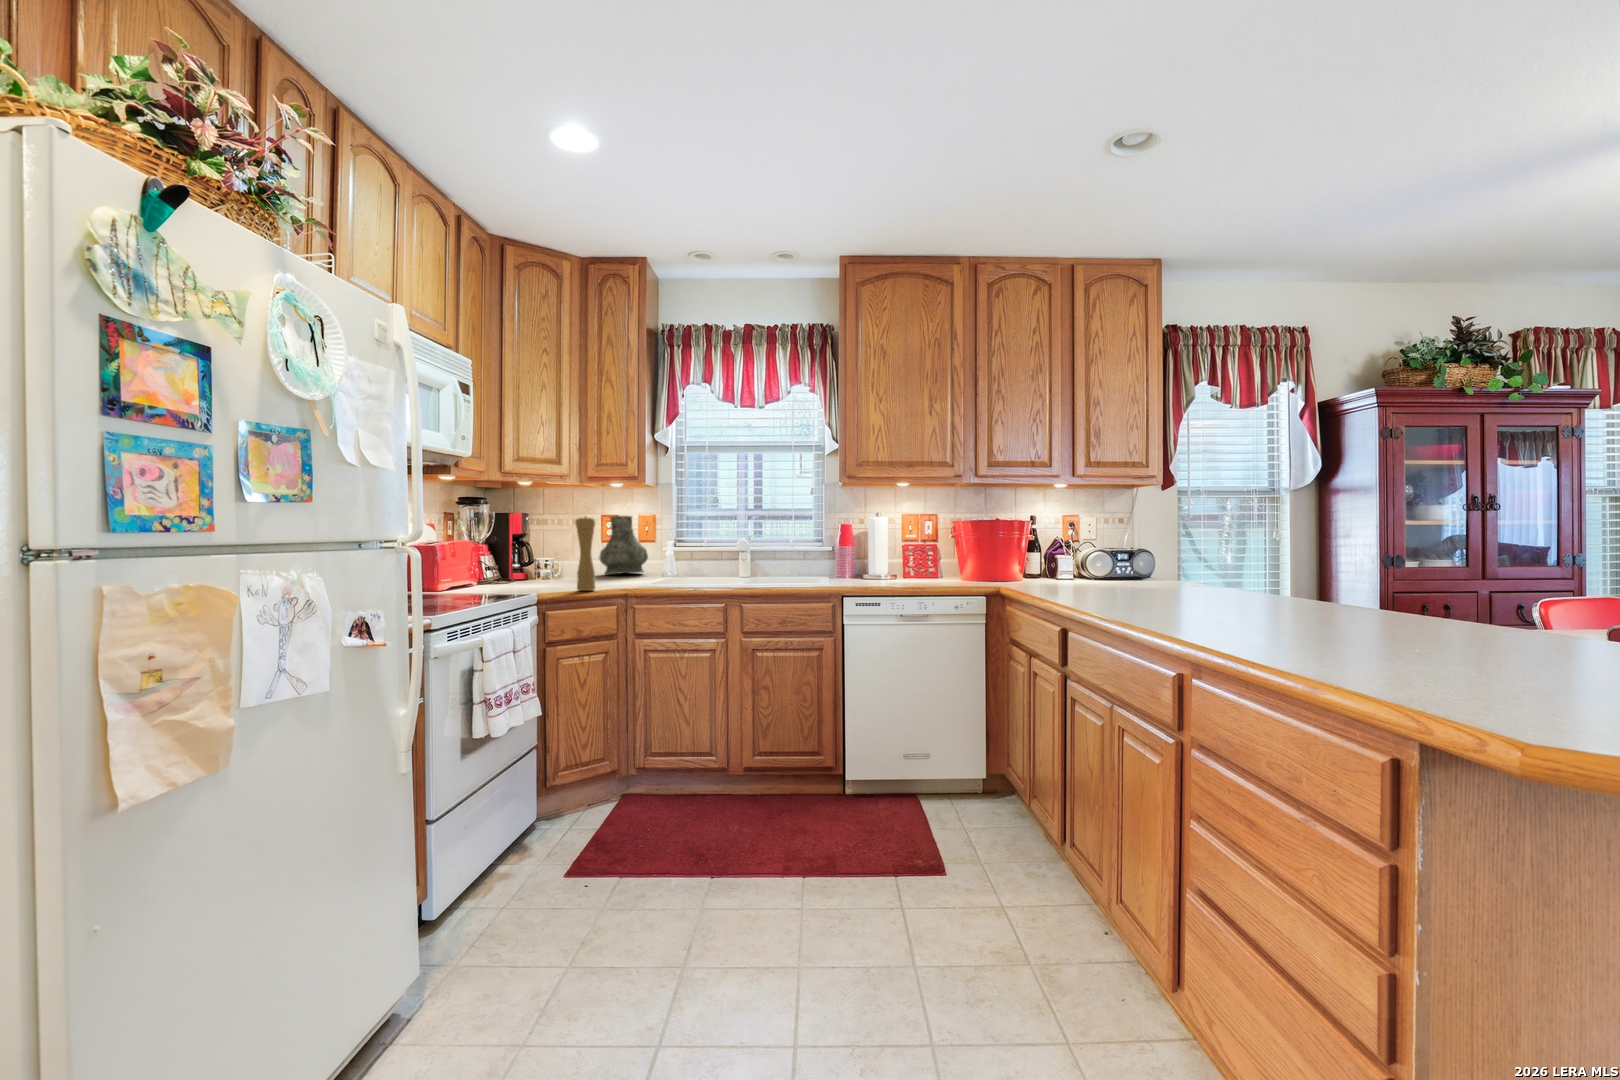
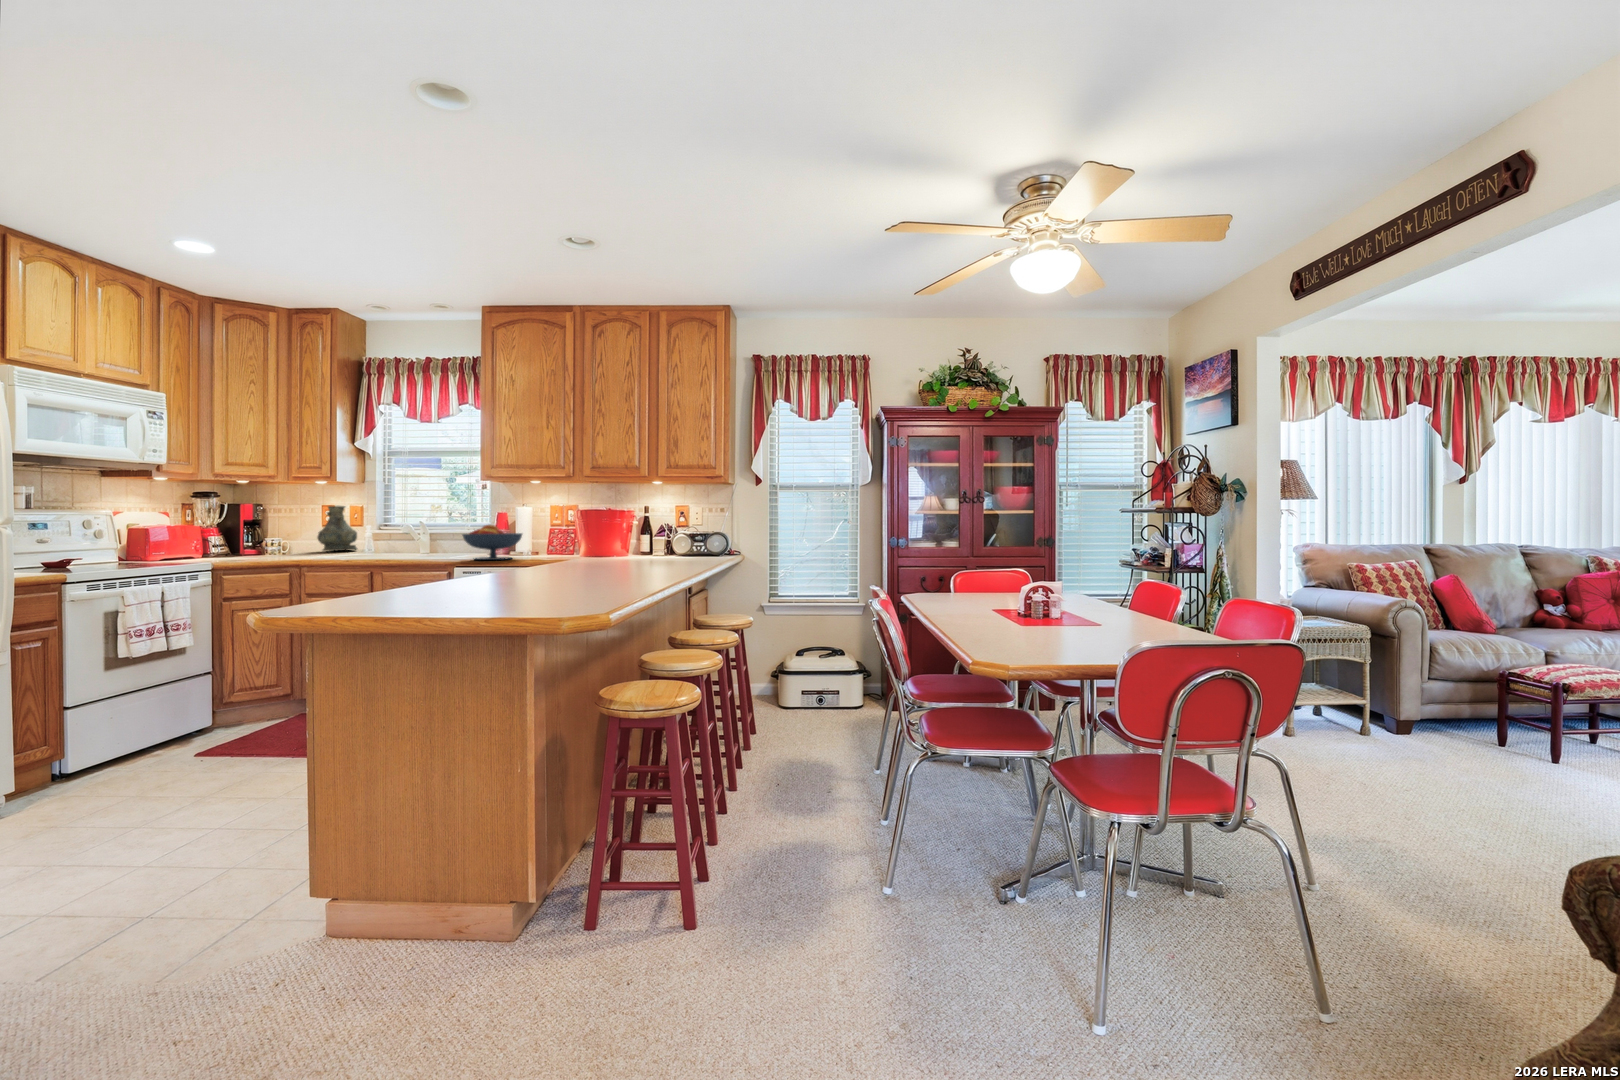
pepper mill: present [575,517,595,591] -> none [248,507,266,561]
fruit bowl: none [858,540,934,589] -> present [462,525,522,560]

